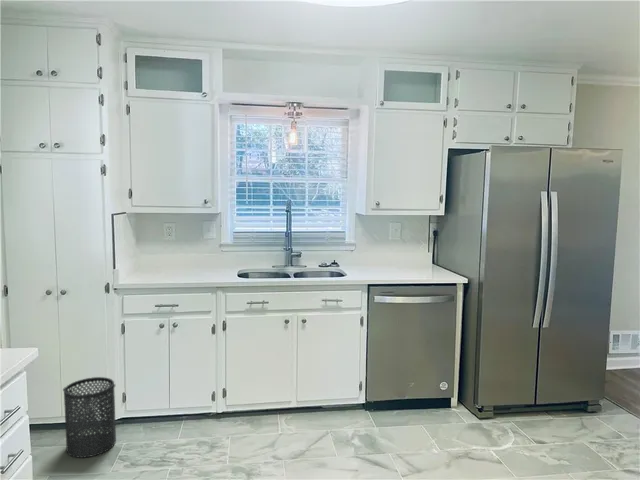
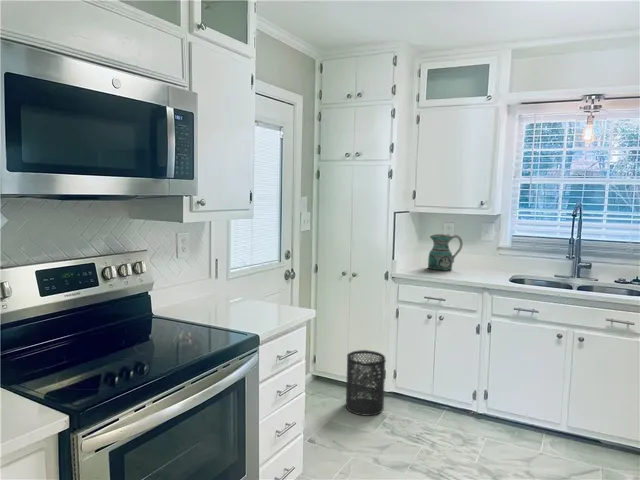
ceramic pitcher: none [151,235,187,274] -> present [428,234,463,270]

